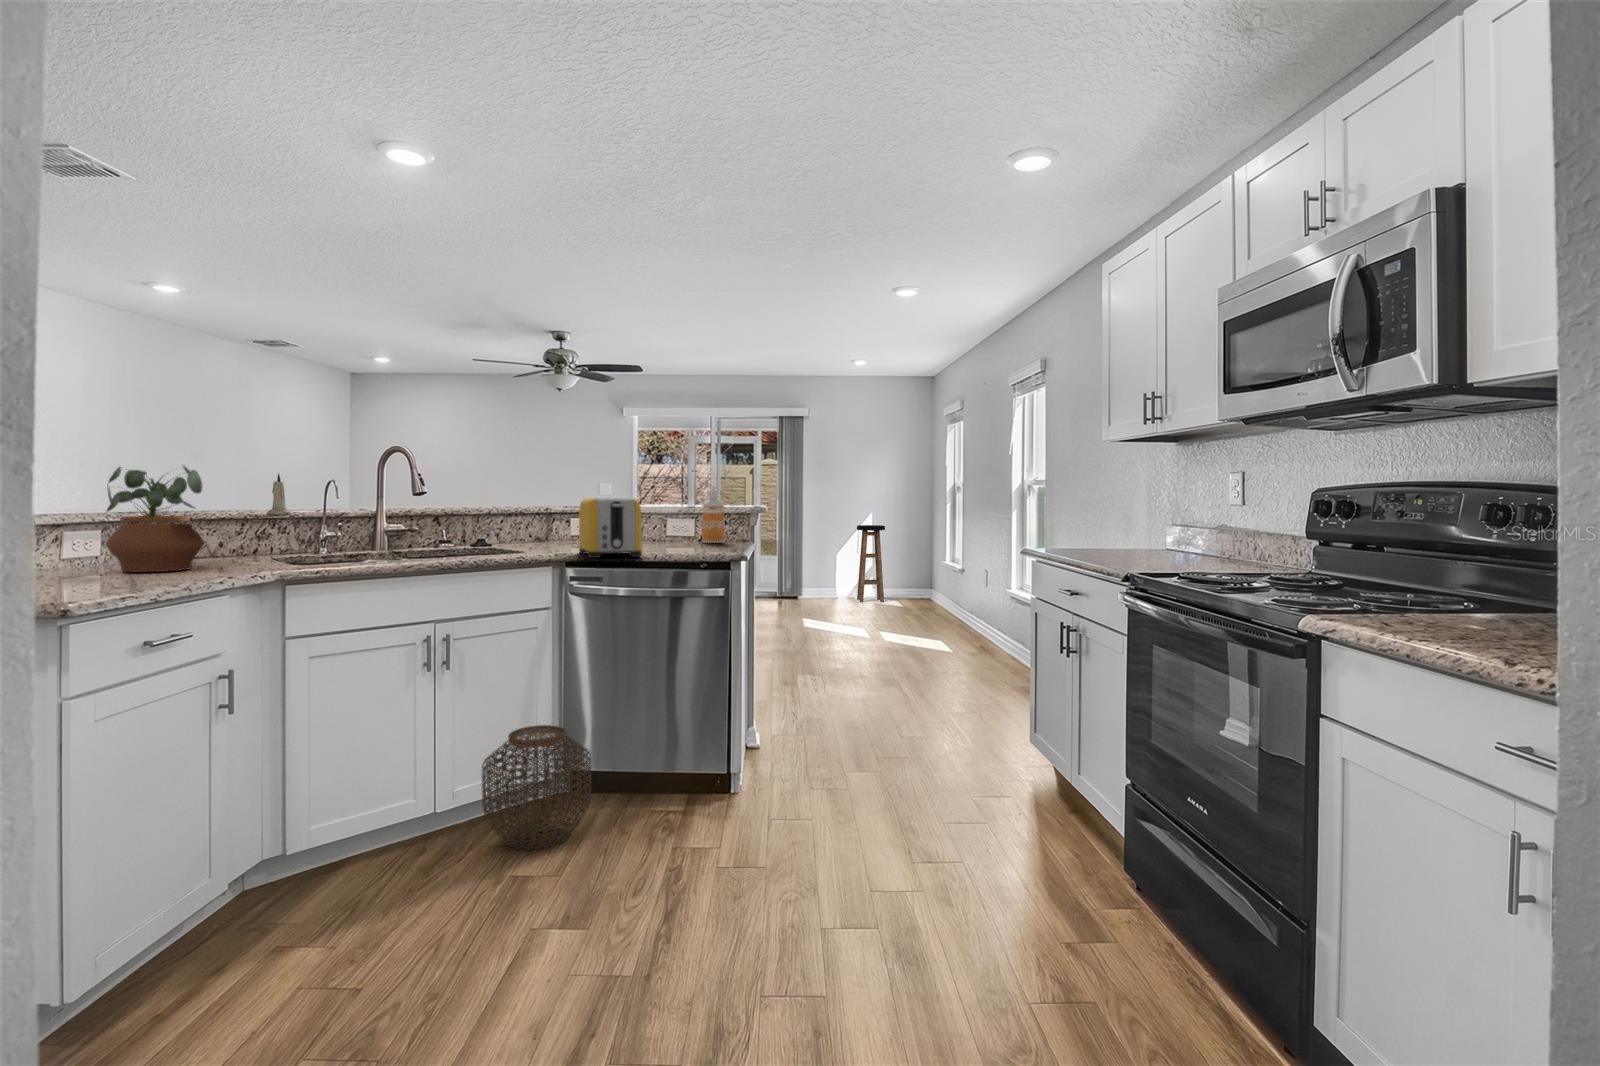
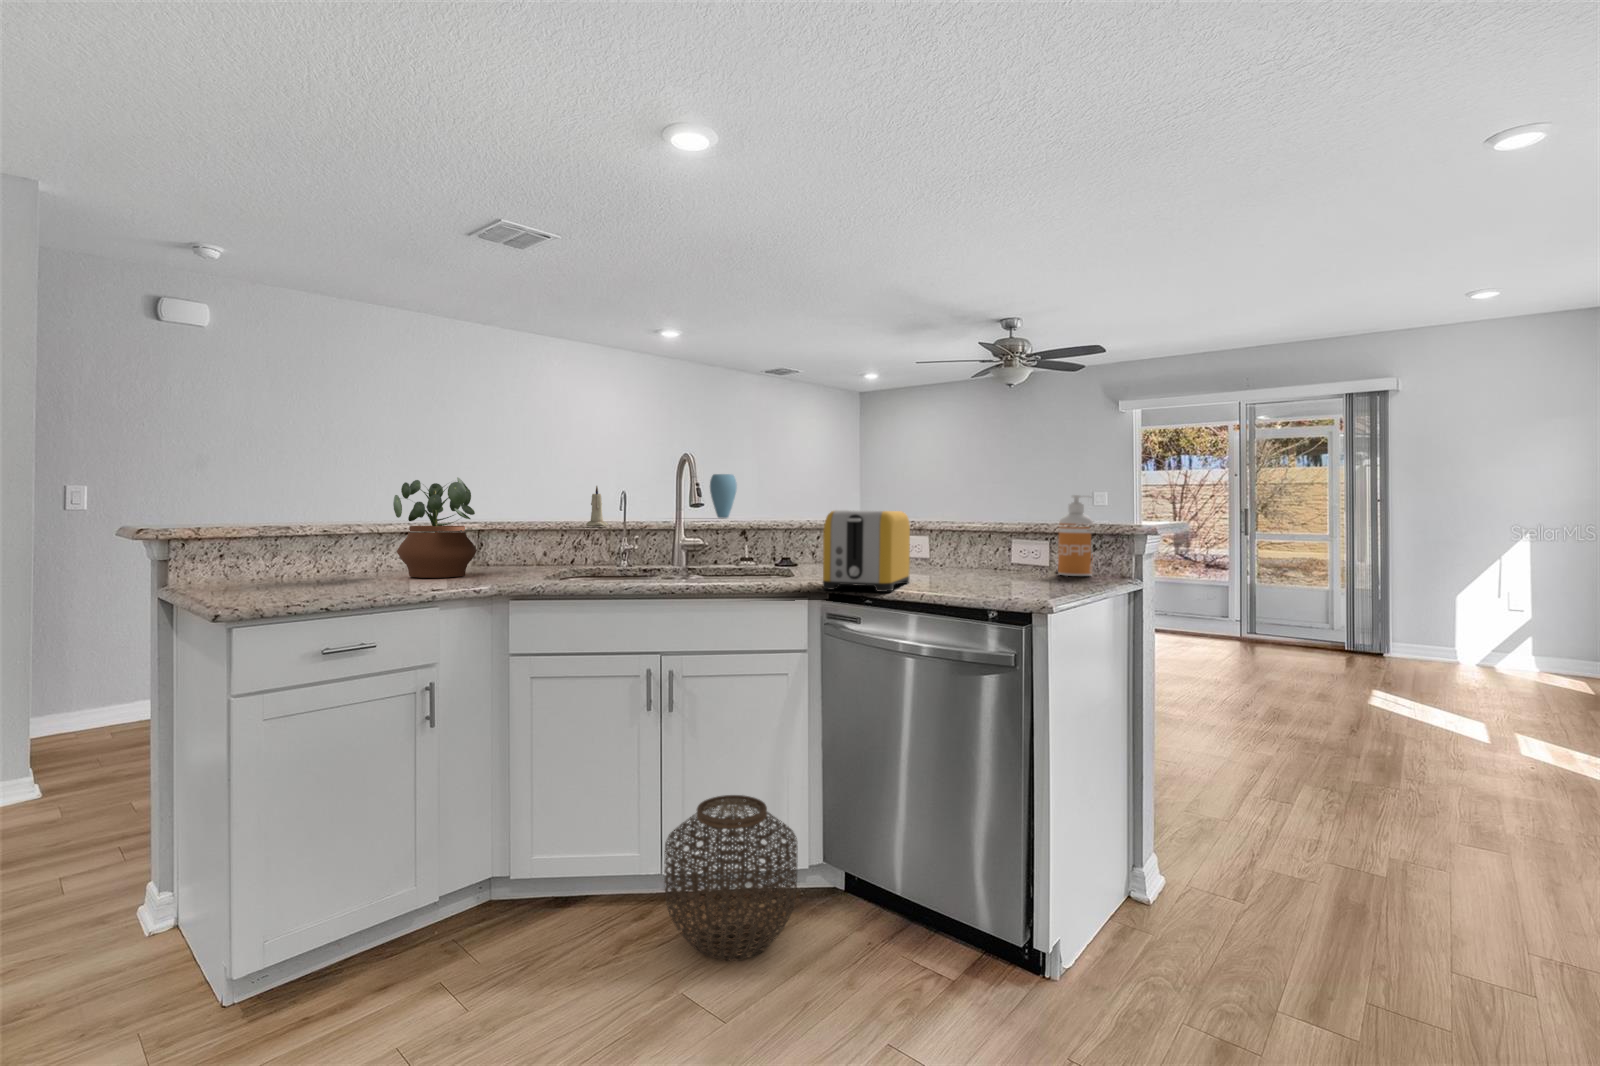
vase: none [224,456,260,505] -> present [710,474,737,518]
bar stool: present [857,525,885,602] -> none [1497,556,1555,677]

